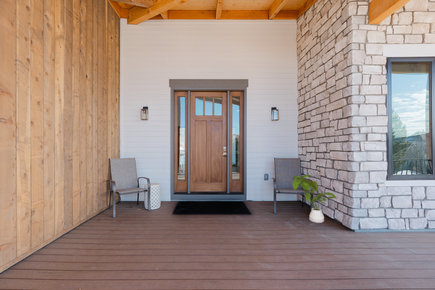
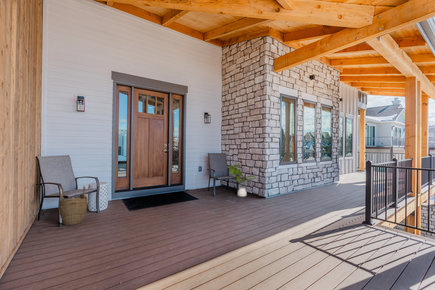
woven basket: none [72,193,108,235] -> present [60,186,87,226]

